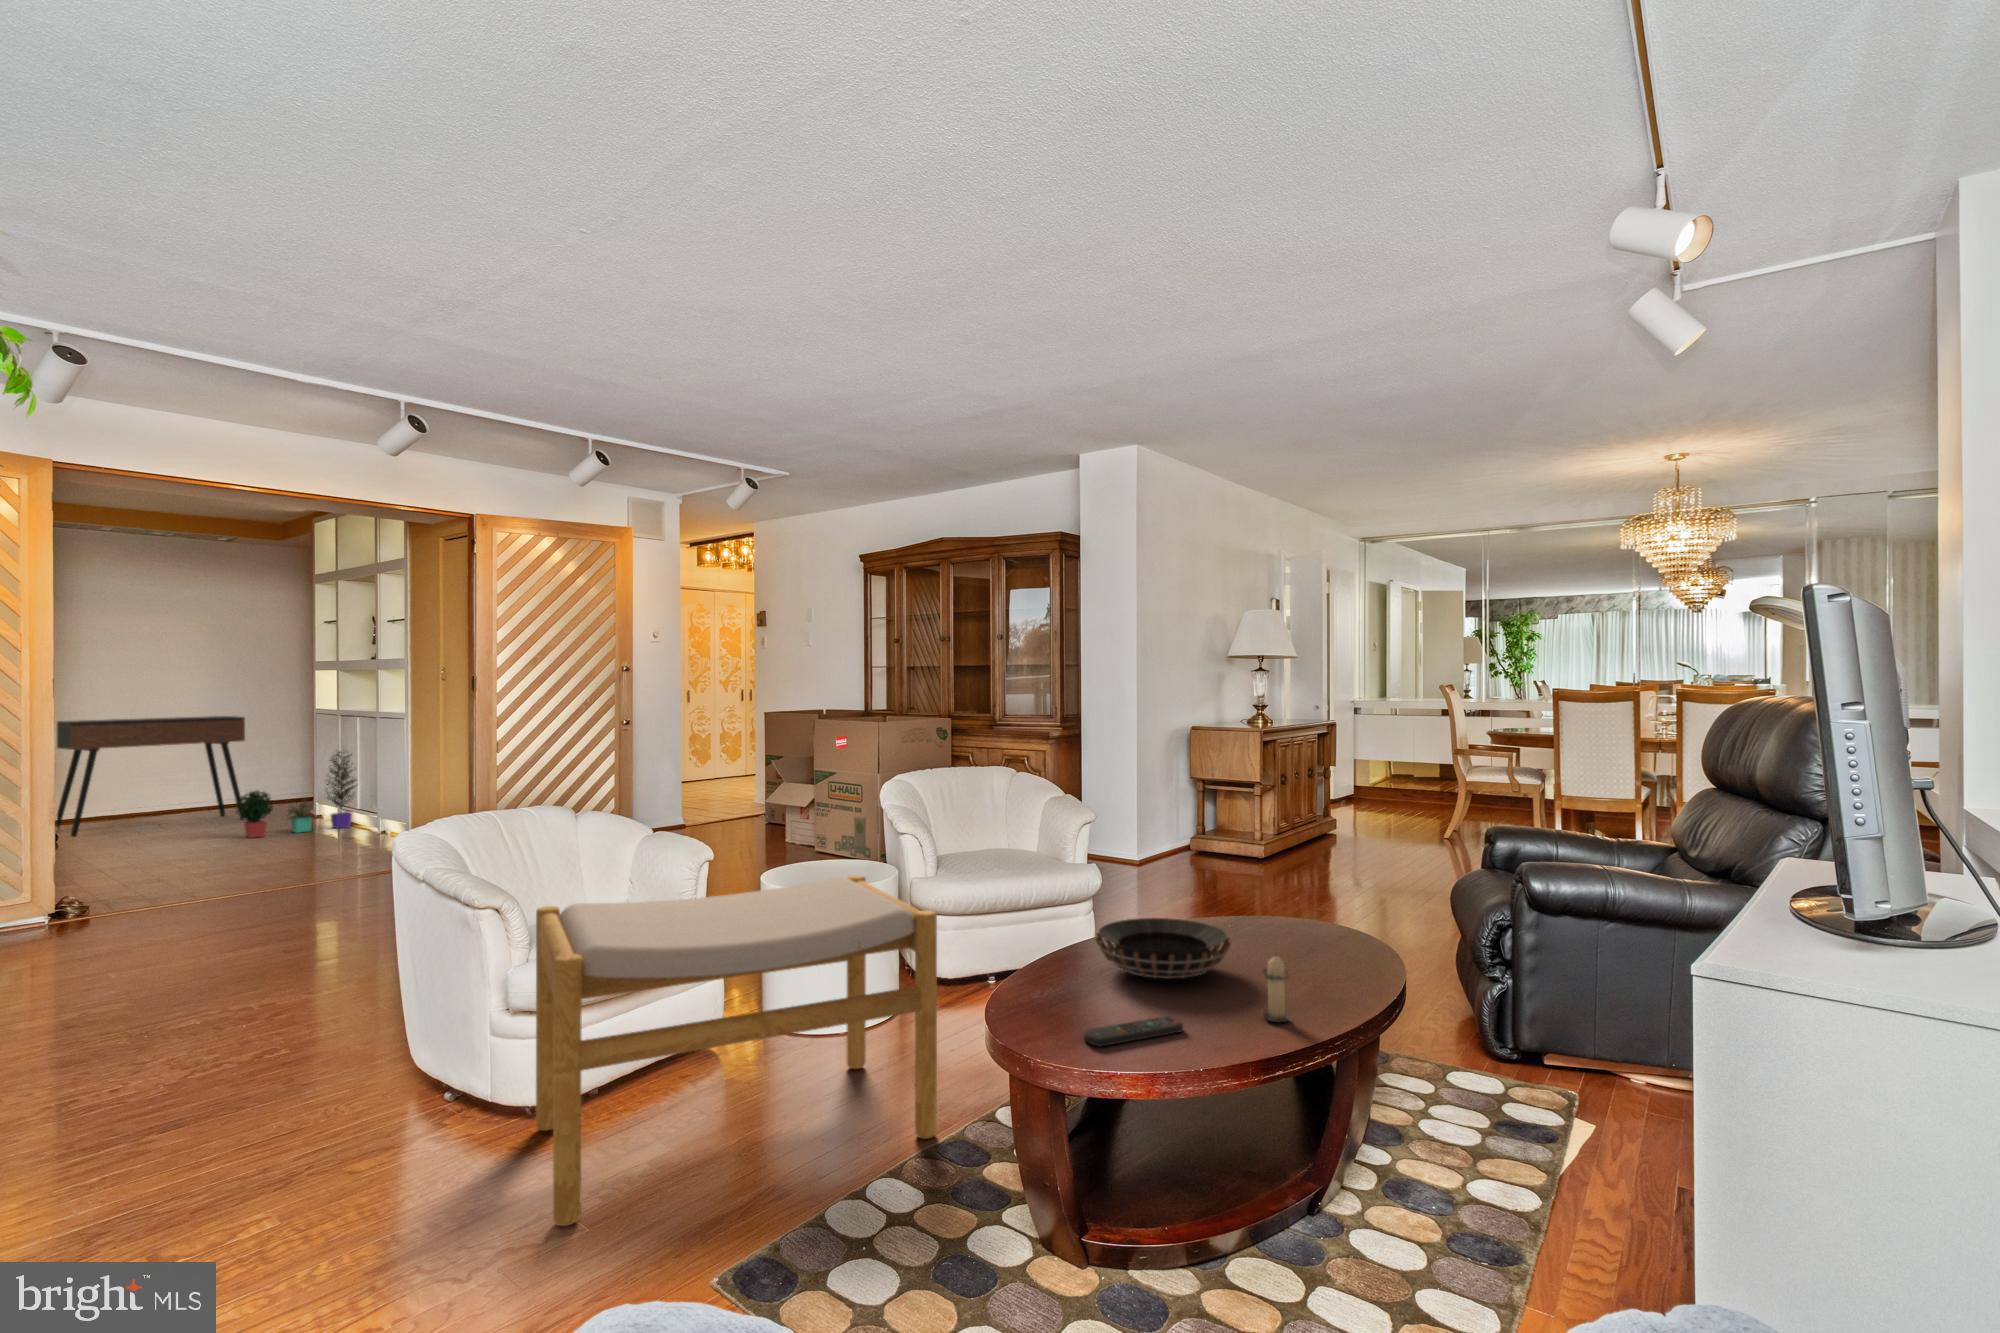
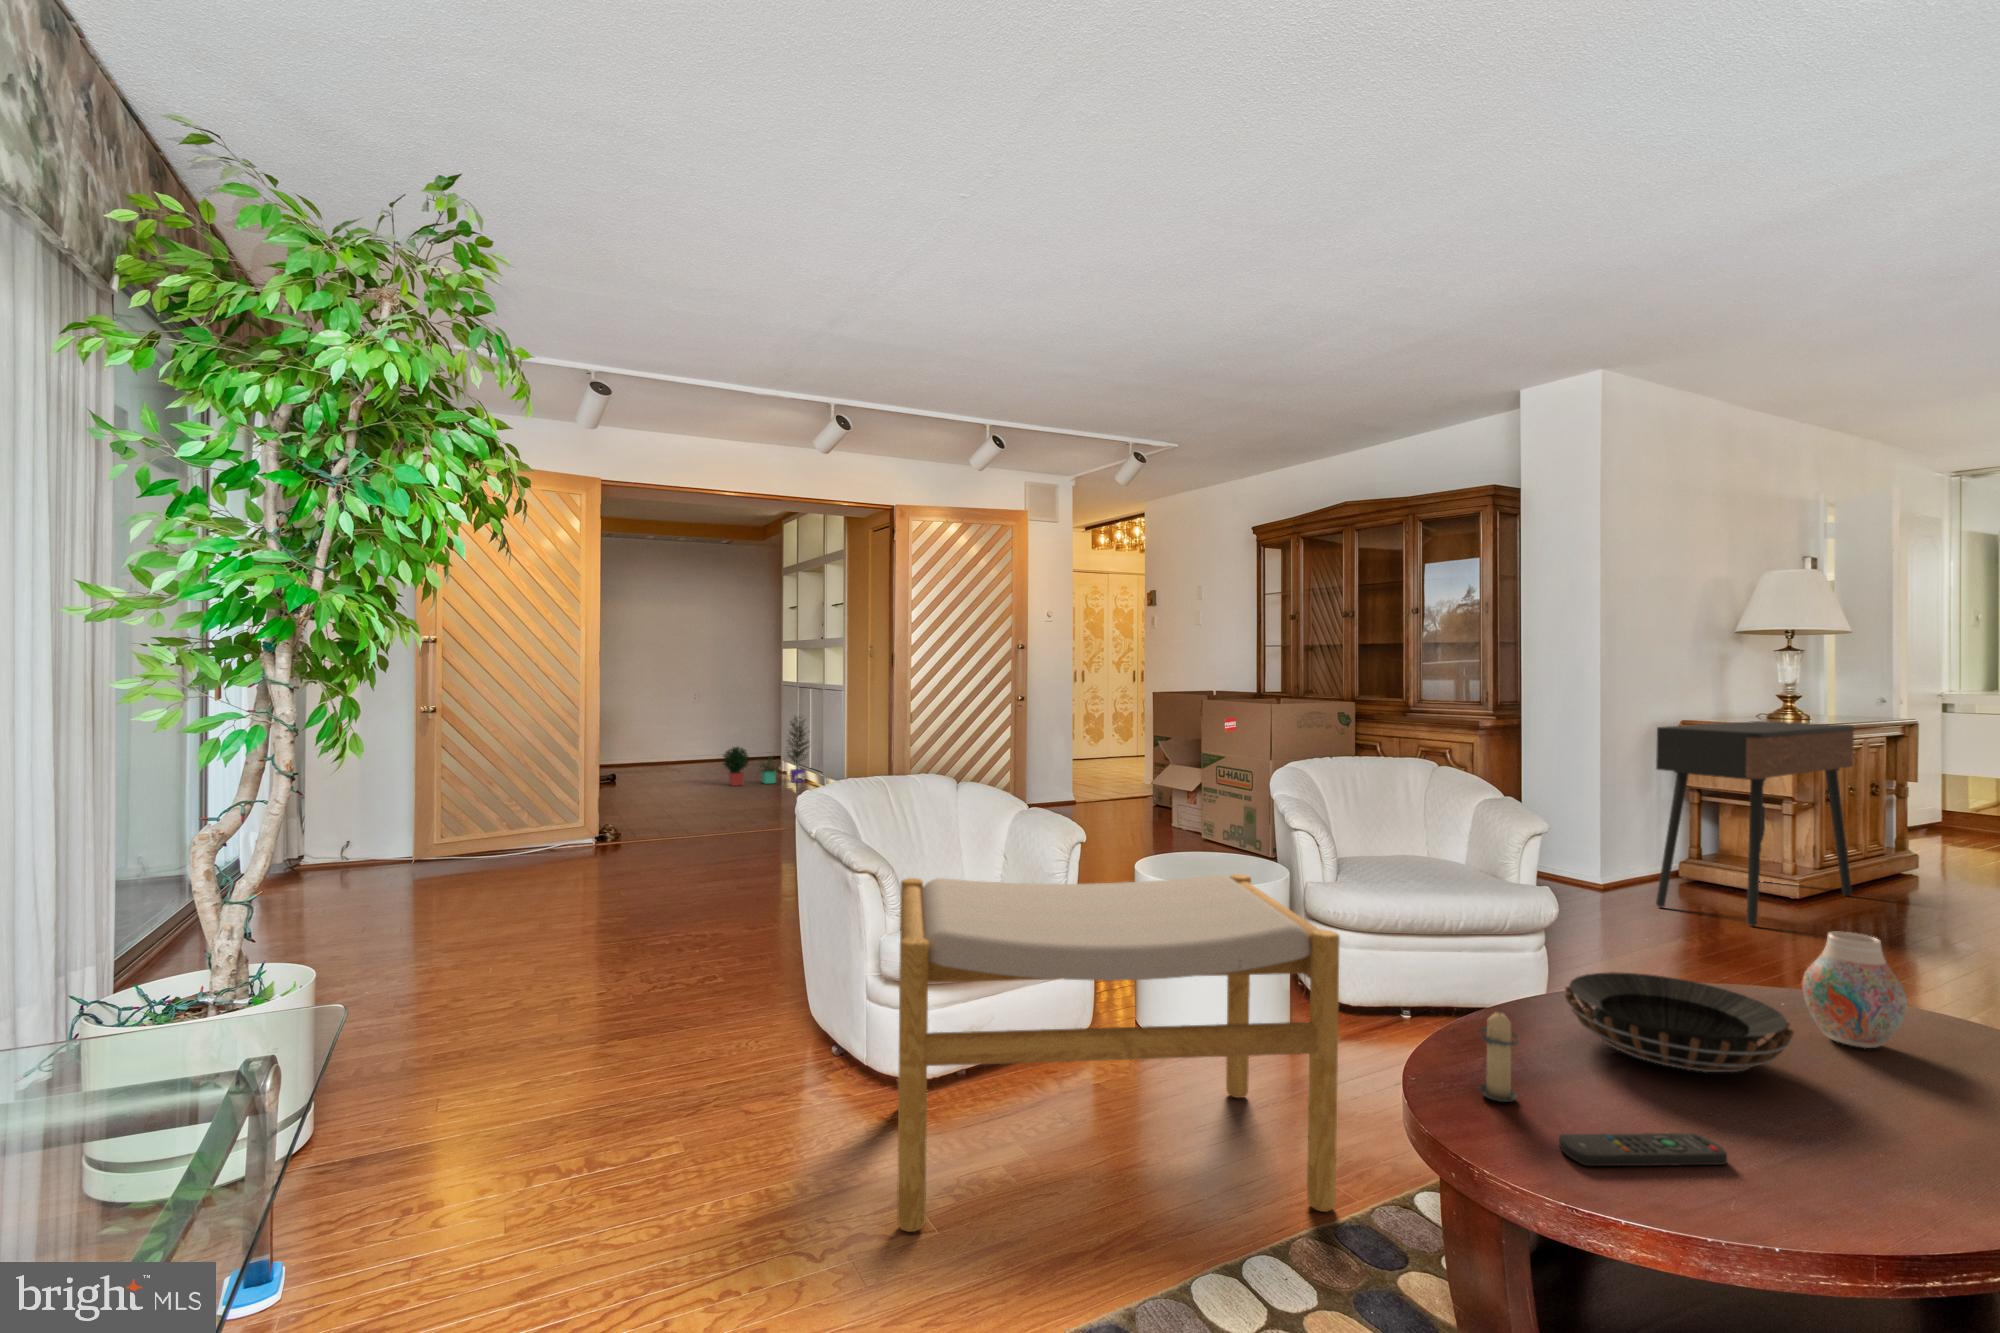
console table: present [55,716,245,837] -> present [1656,721,1854,926]
vase: none [1243,874,1298,951] -> present [1802,932,1907,1048]
candle: present [1263,956,1289,1022] -> present [1479,1012,1518,1102]

